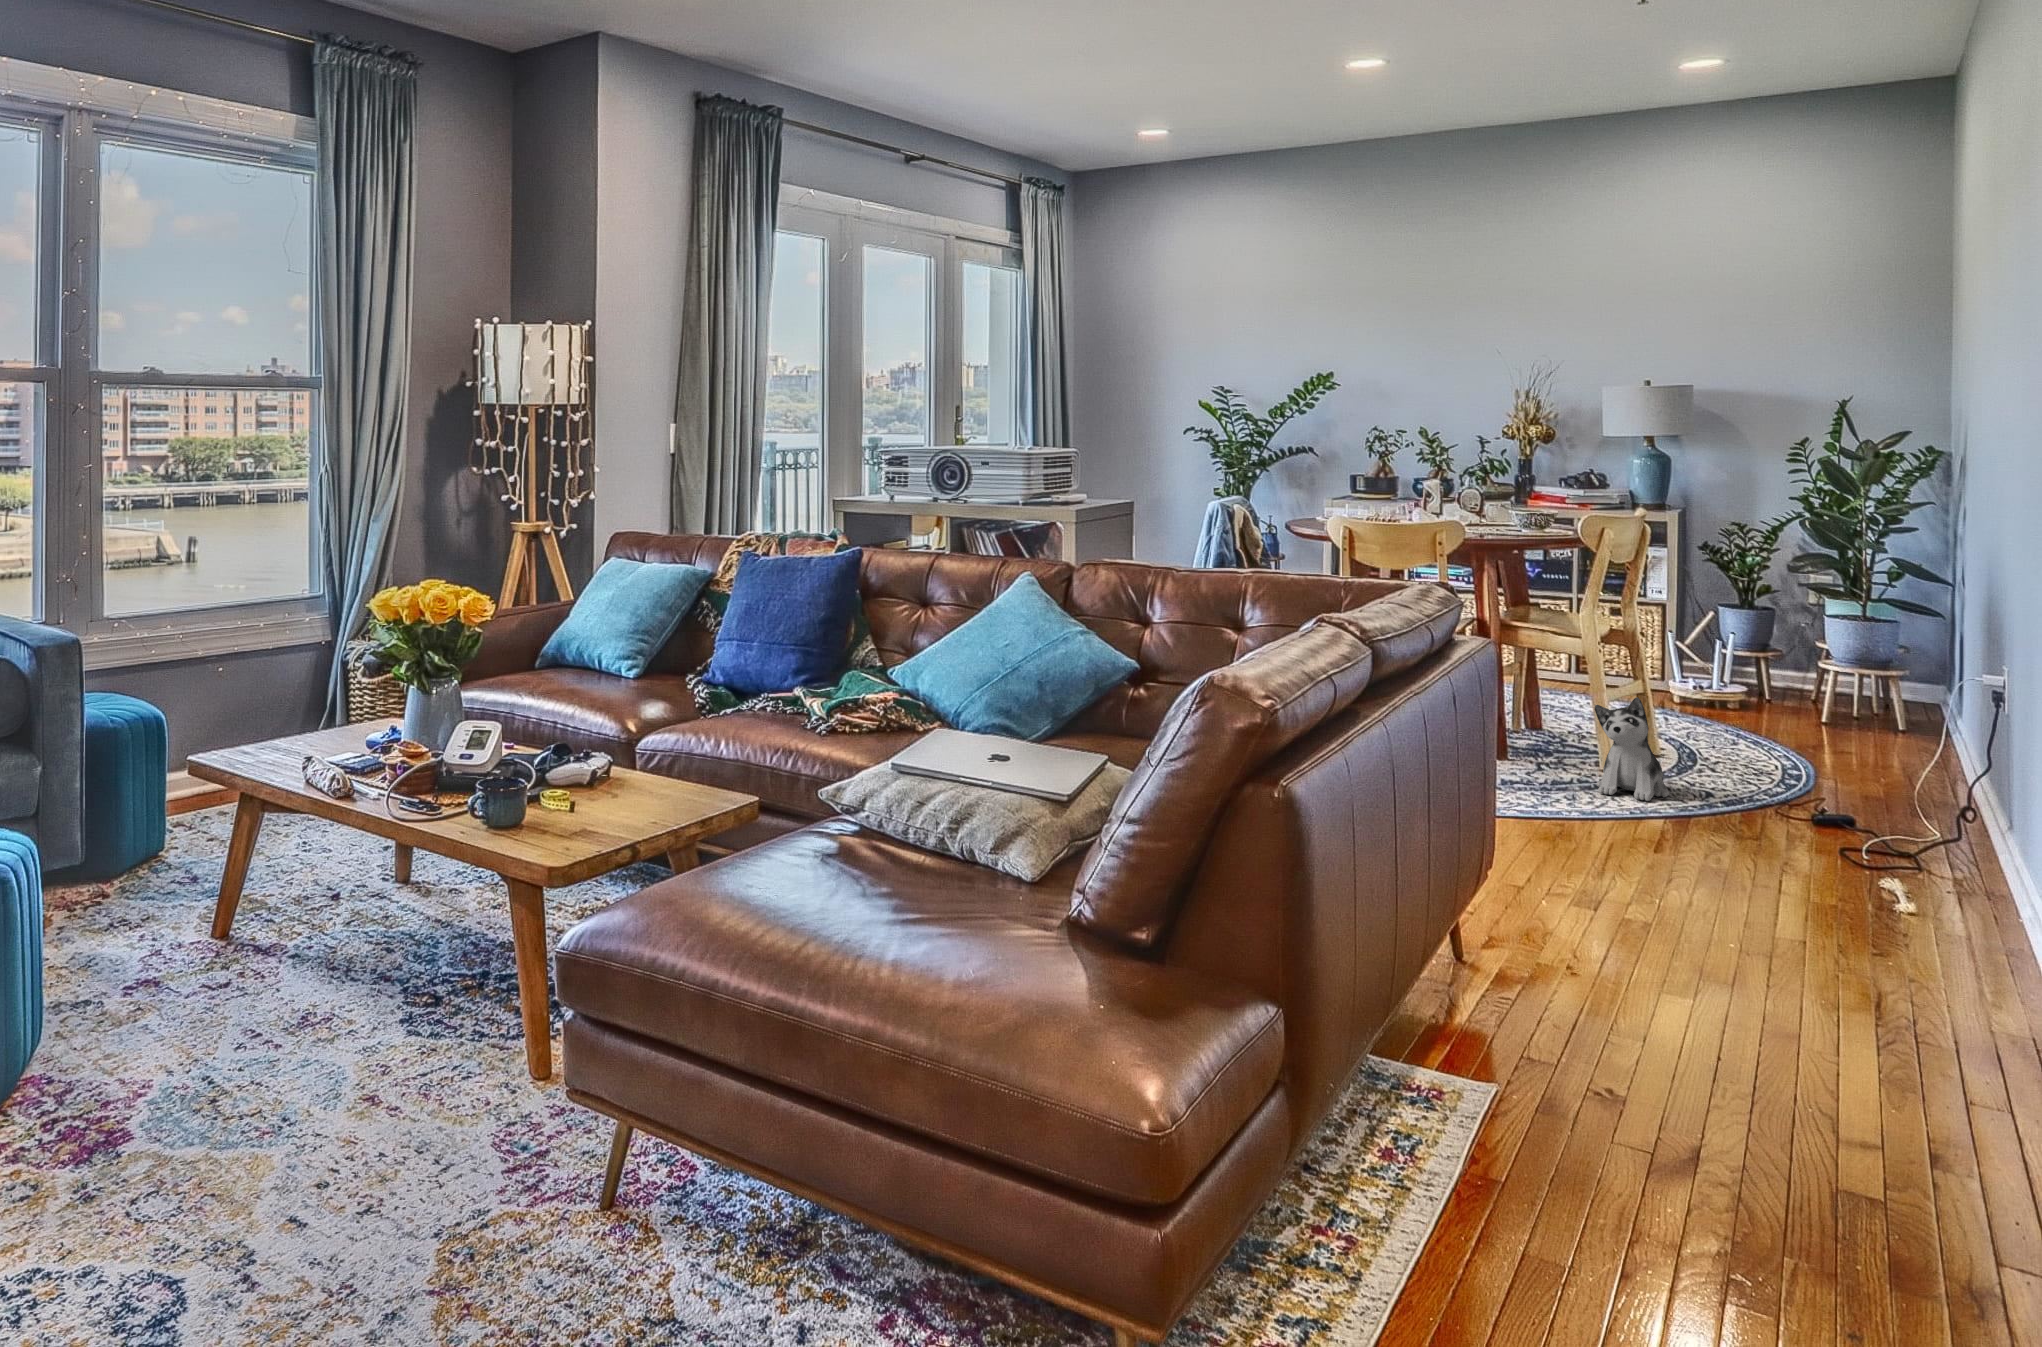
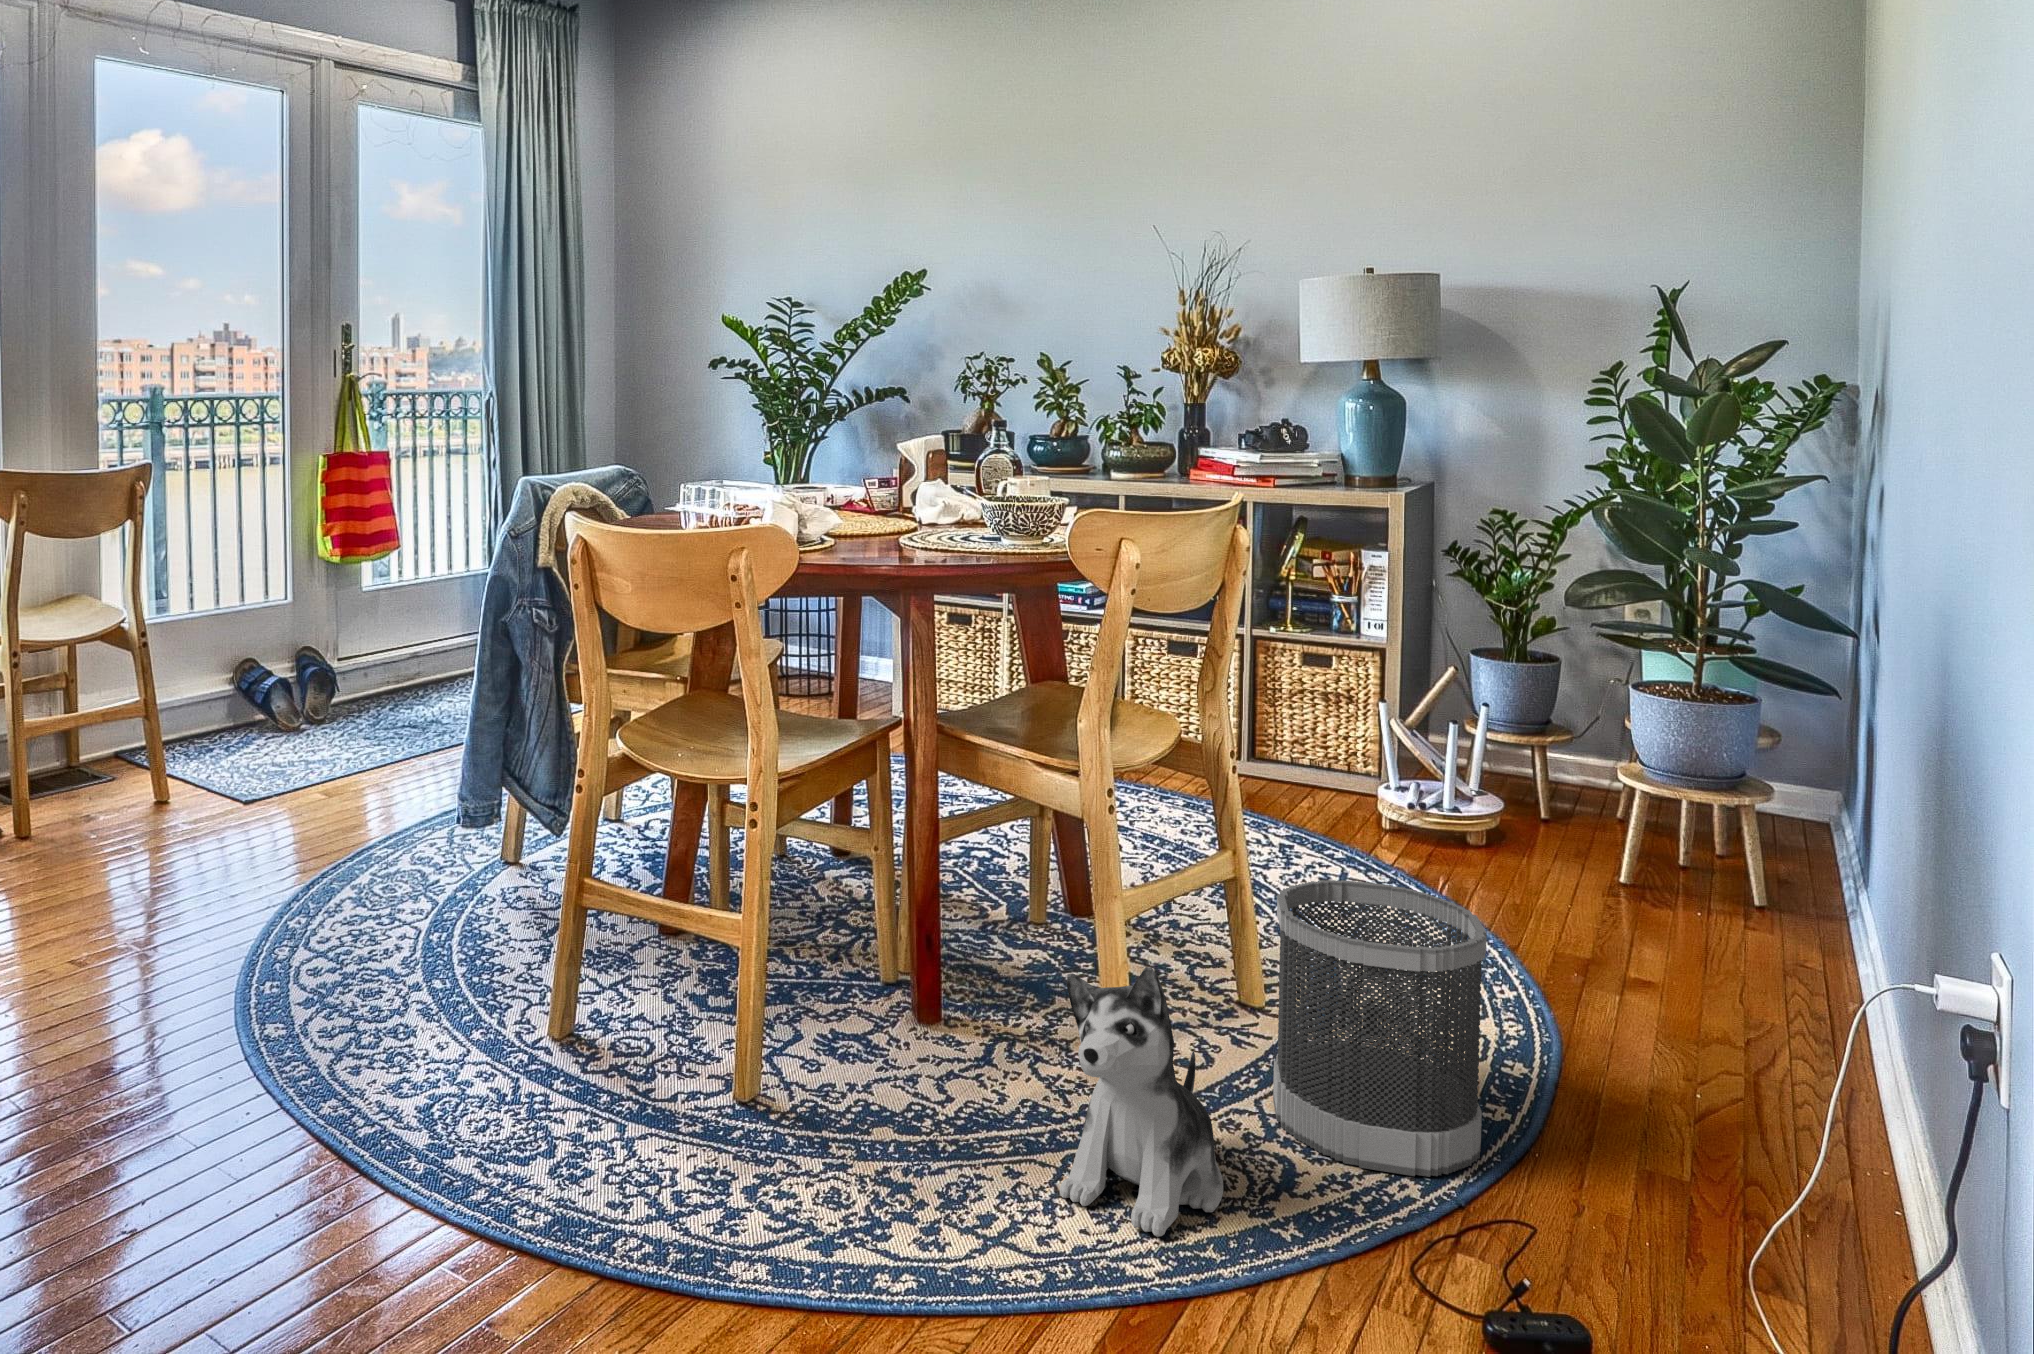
wastebasket: none [1673,680,1777,792] -> present [1273,880,1487,1177]

